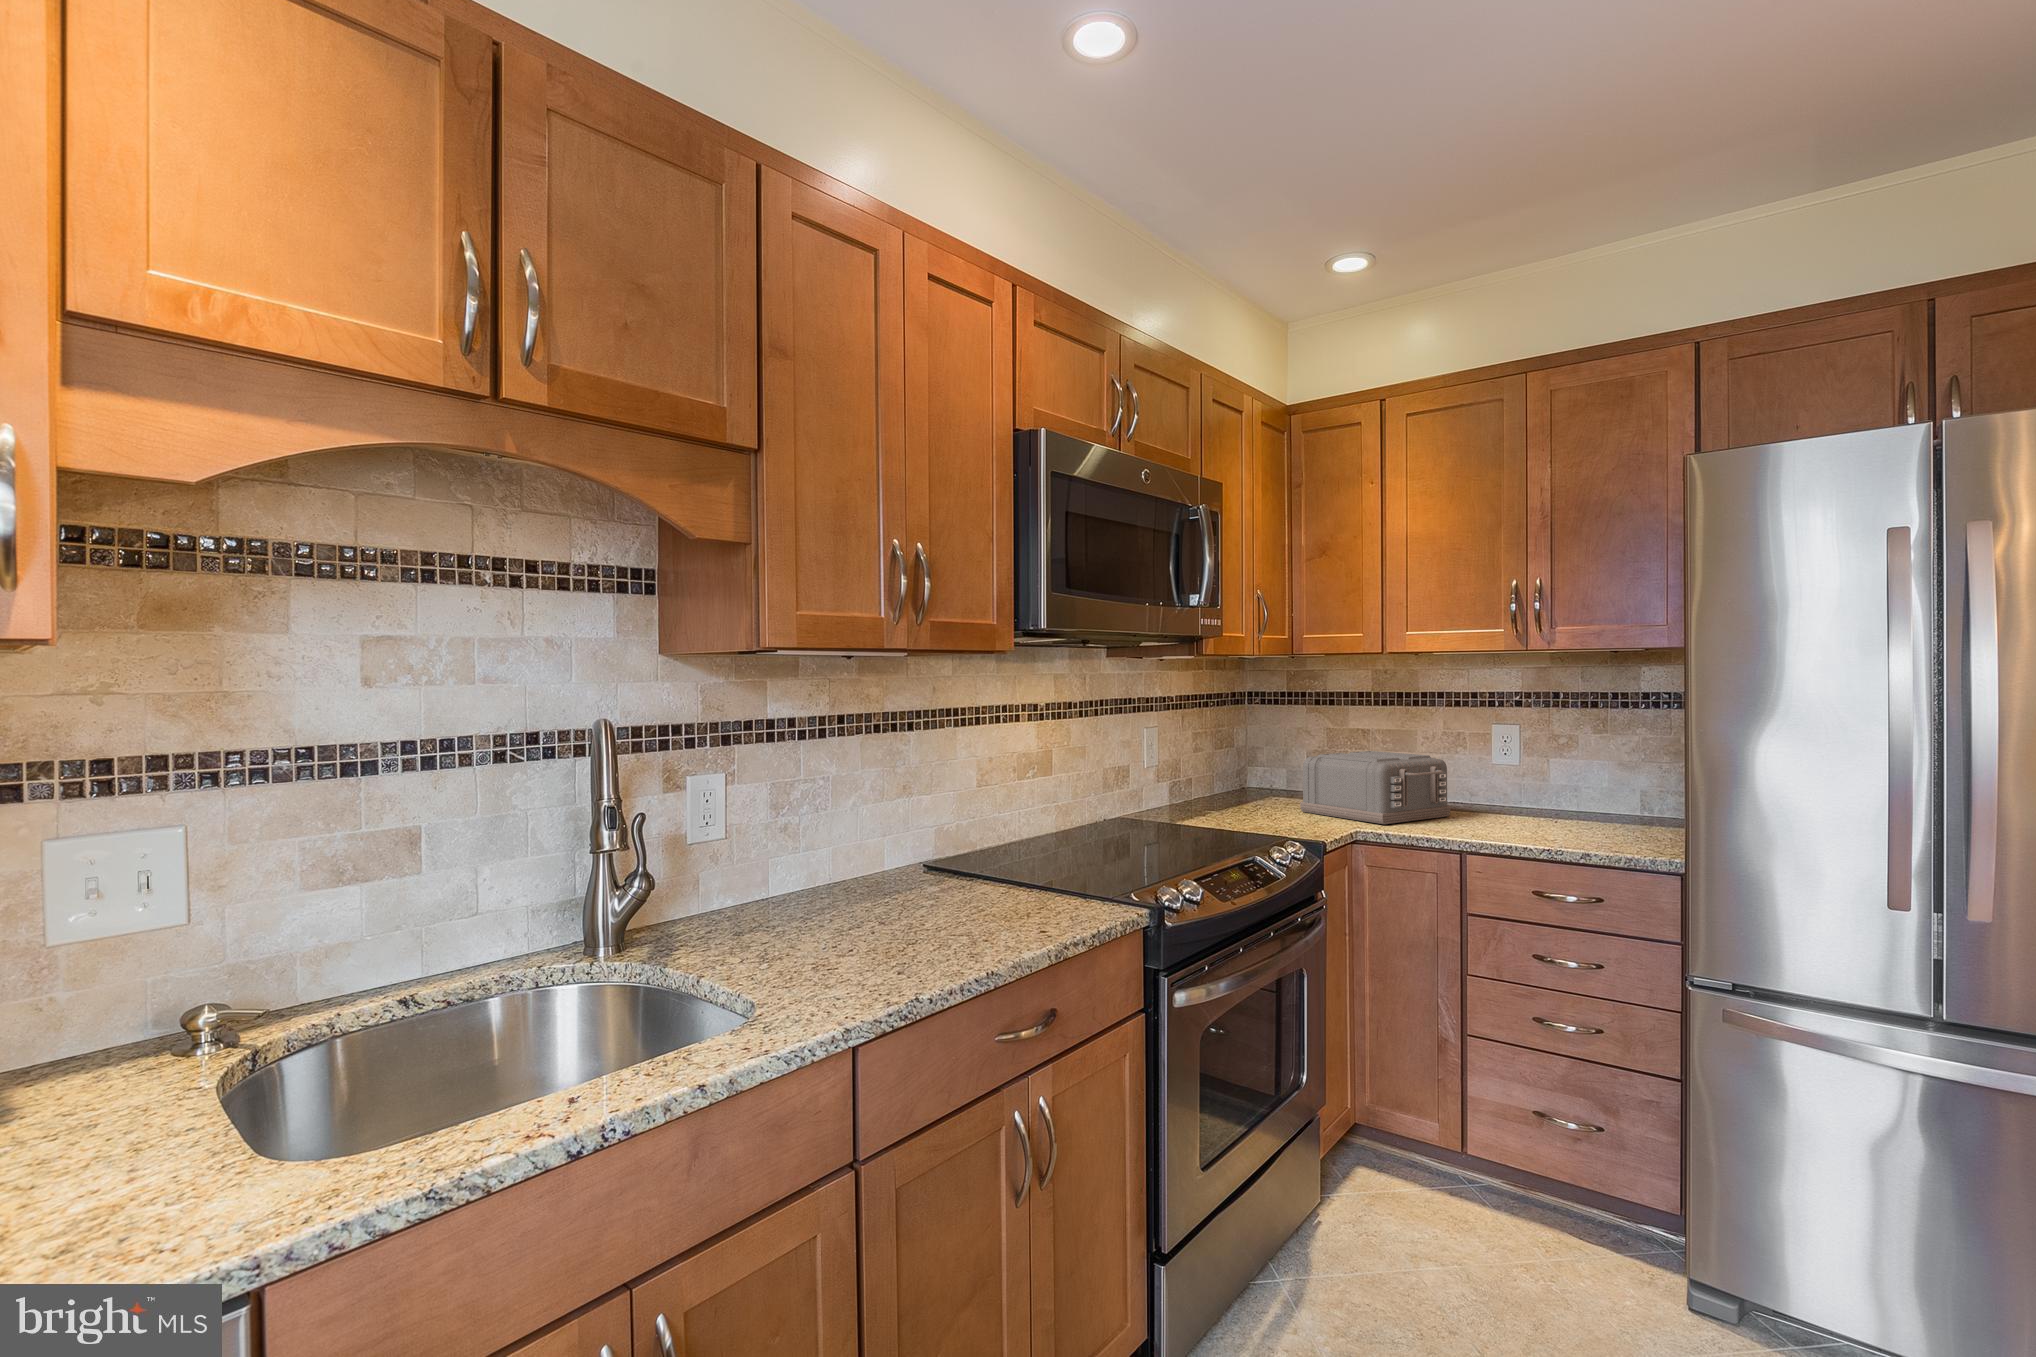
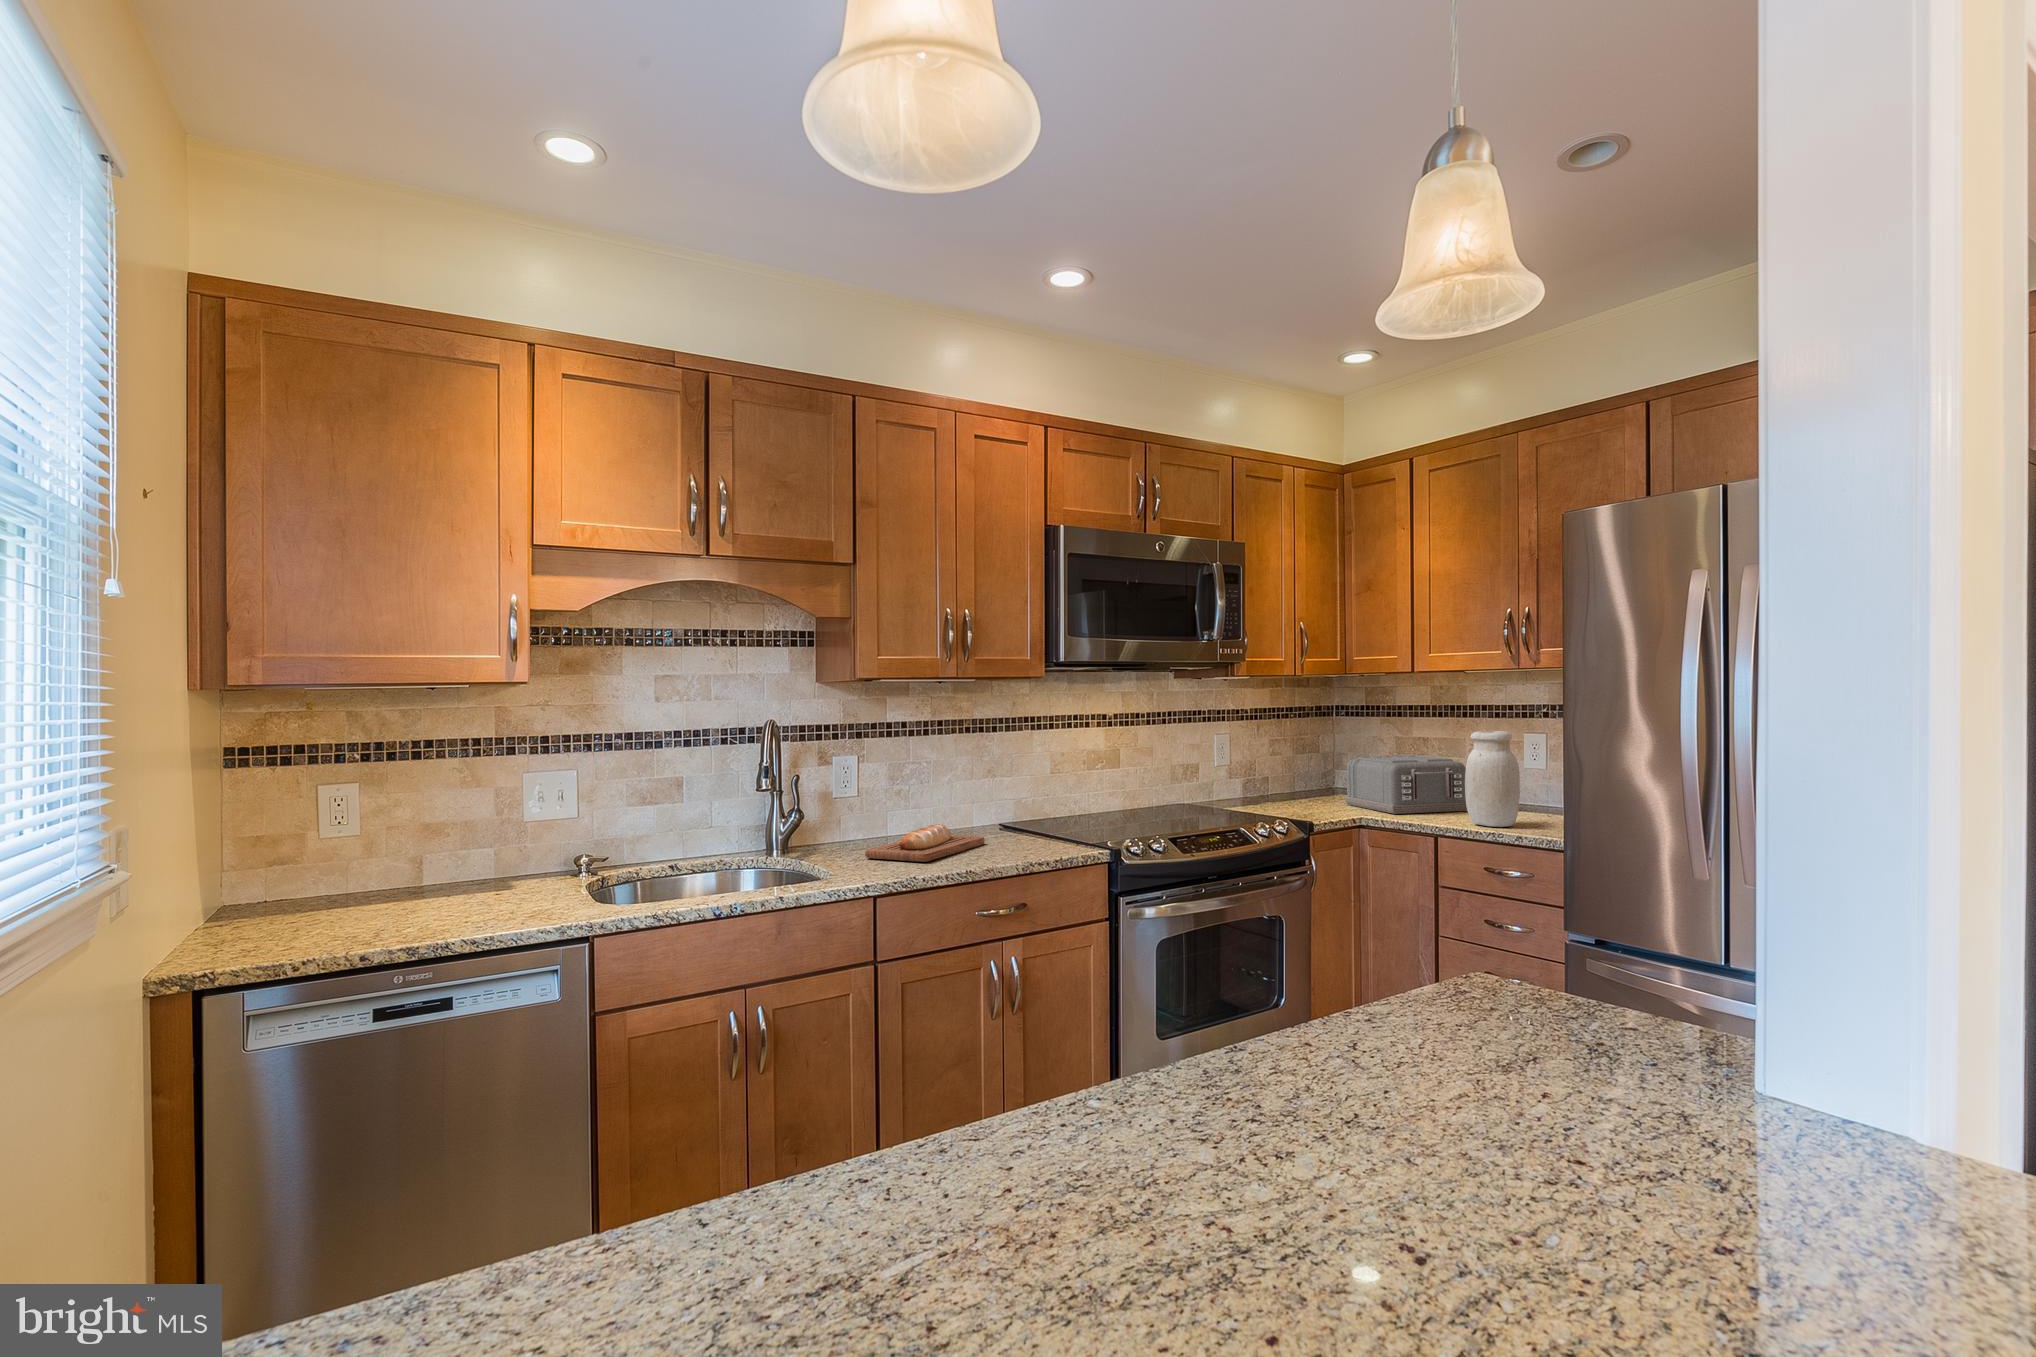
jar: none [1488,723,1555,840] -> present [1465,731,1520,827]
bread loaf: none [775,879,938,955] -> present [865,824,985,862]

